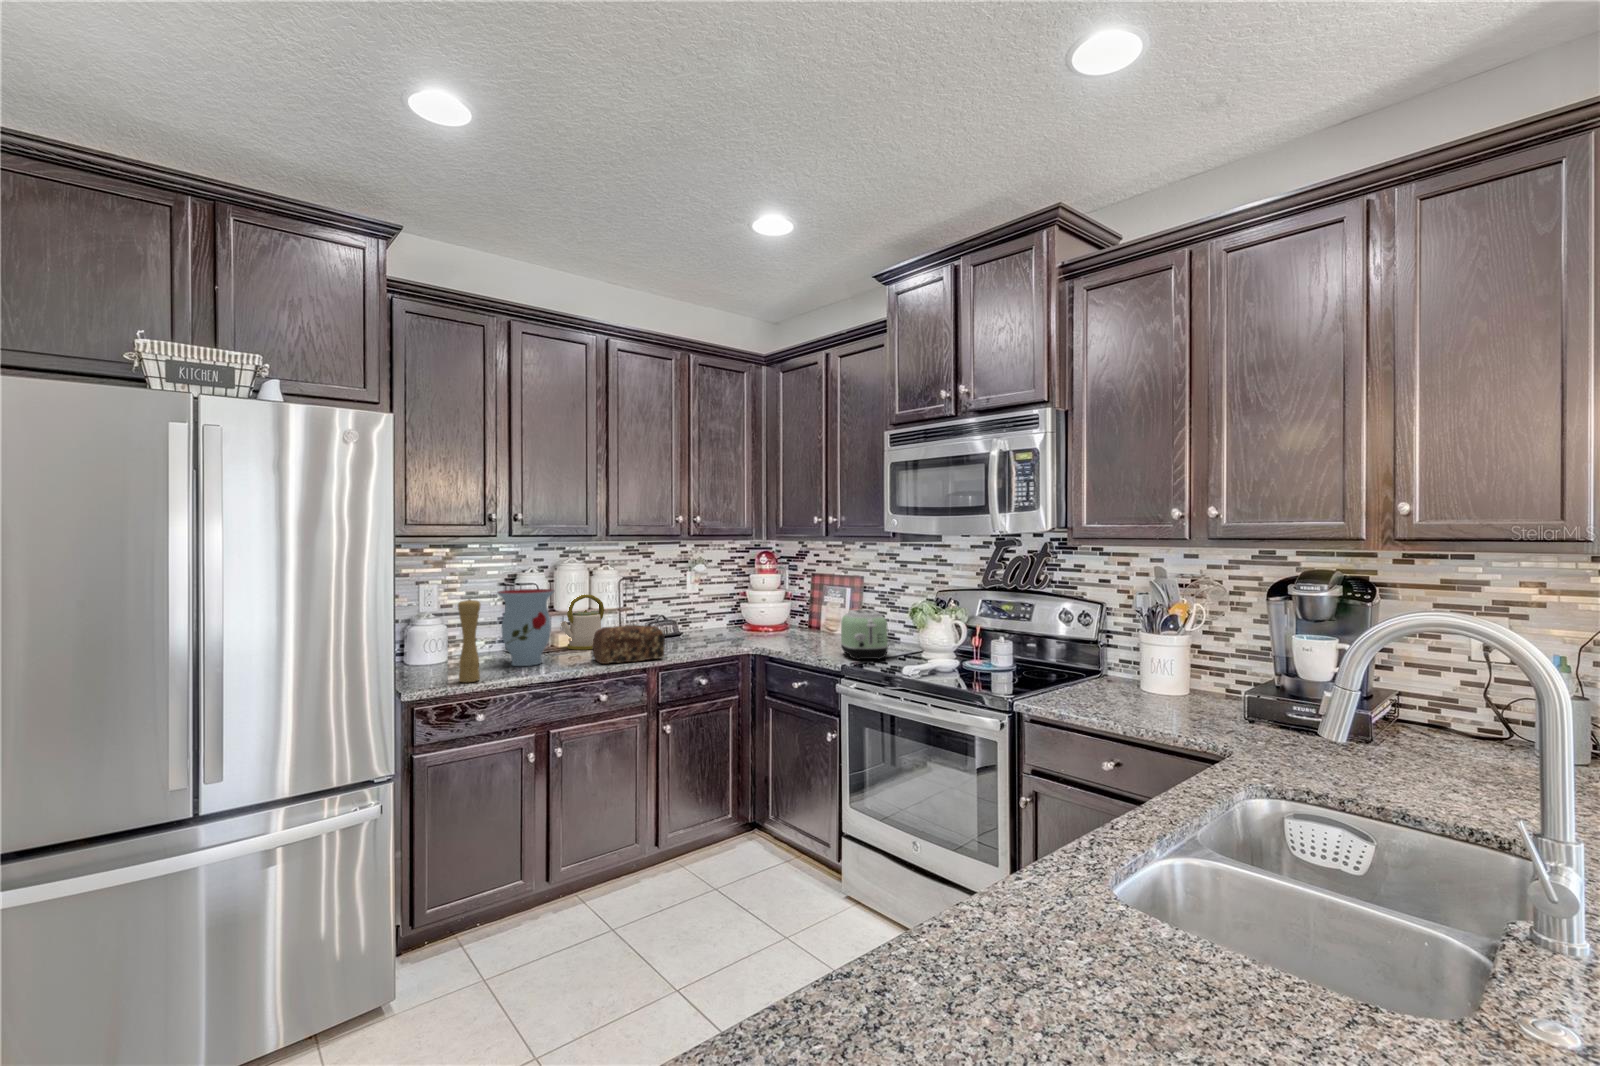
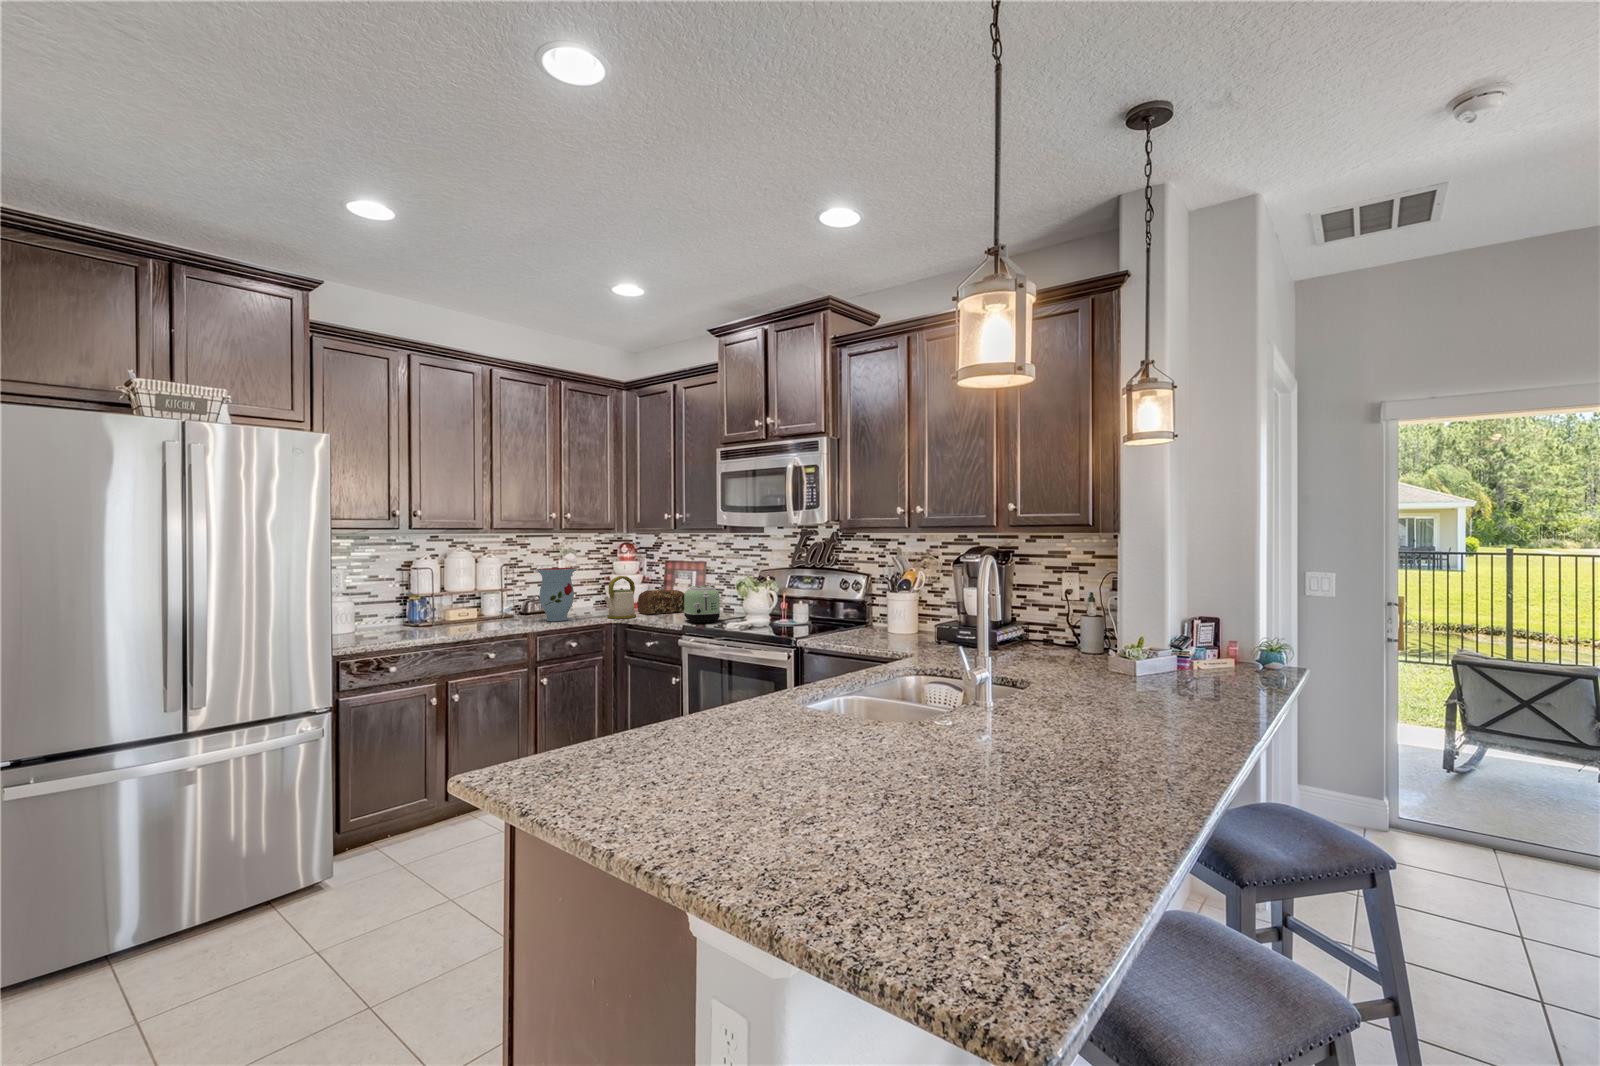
vase: present [497,589,554,666] -> present [536,568,577,621]
kettle: present [561,594,604,650] -> present [605,576,636,619]
pepper mill: present [458,599,480,682] -> none [374,577,392,642]
bread loaf: present [593,625,665,664] -> present [637,590,685,615]

